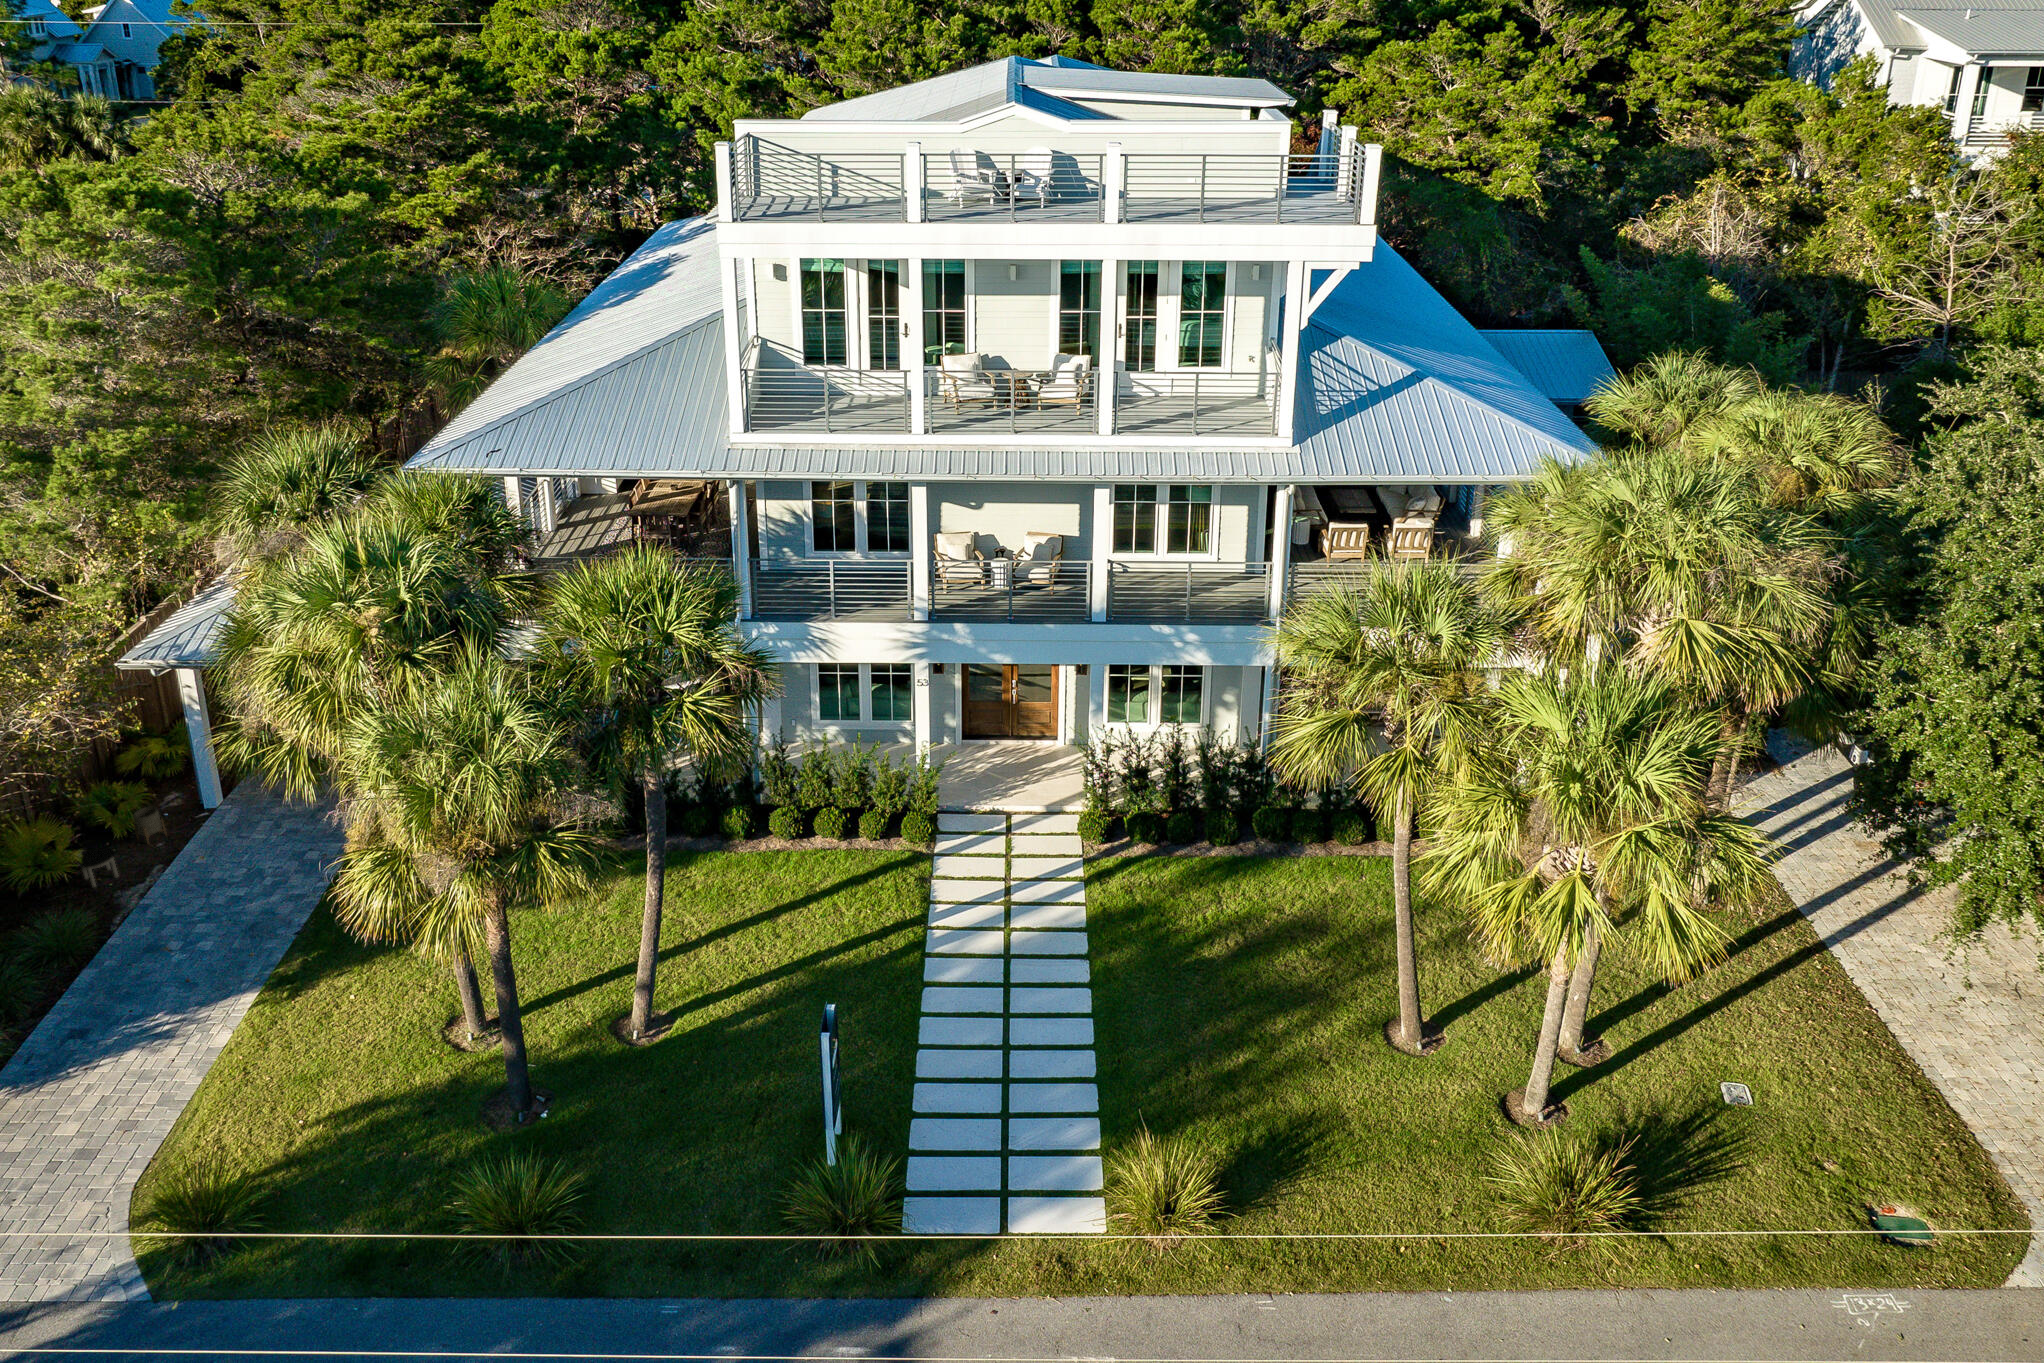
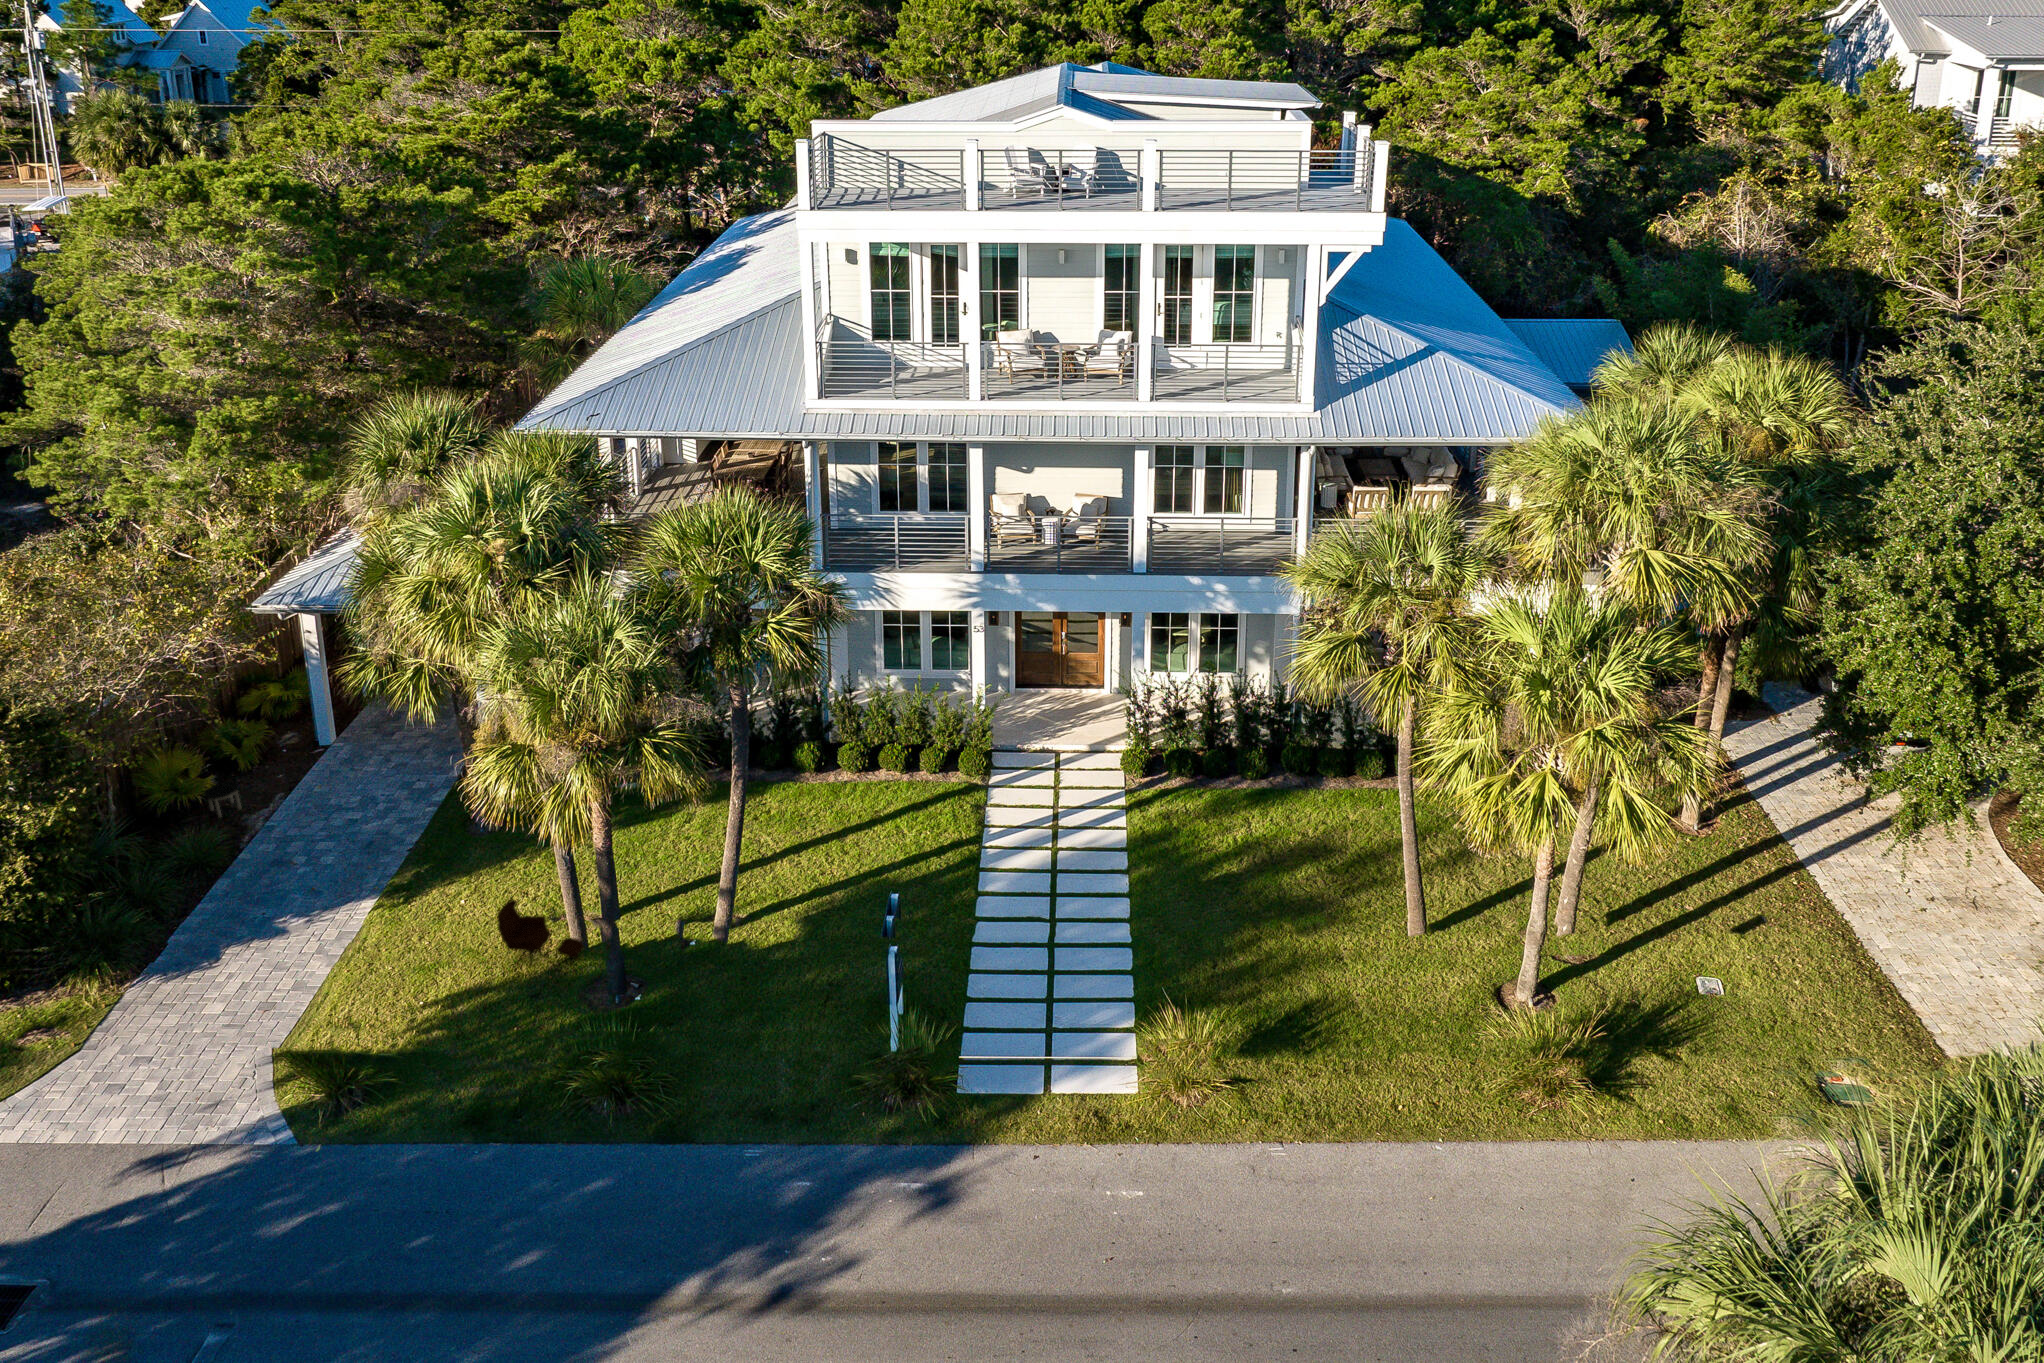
planter: present [134,807,166,843] -> none [253,748,284,782]
armchair: none [386,998,484,1076] -> present [497,899,584,965]

